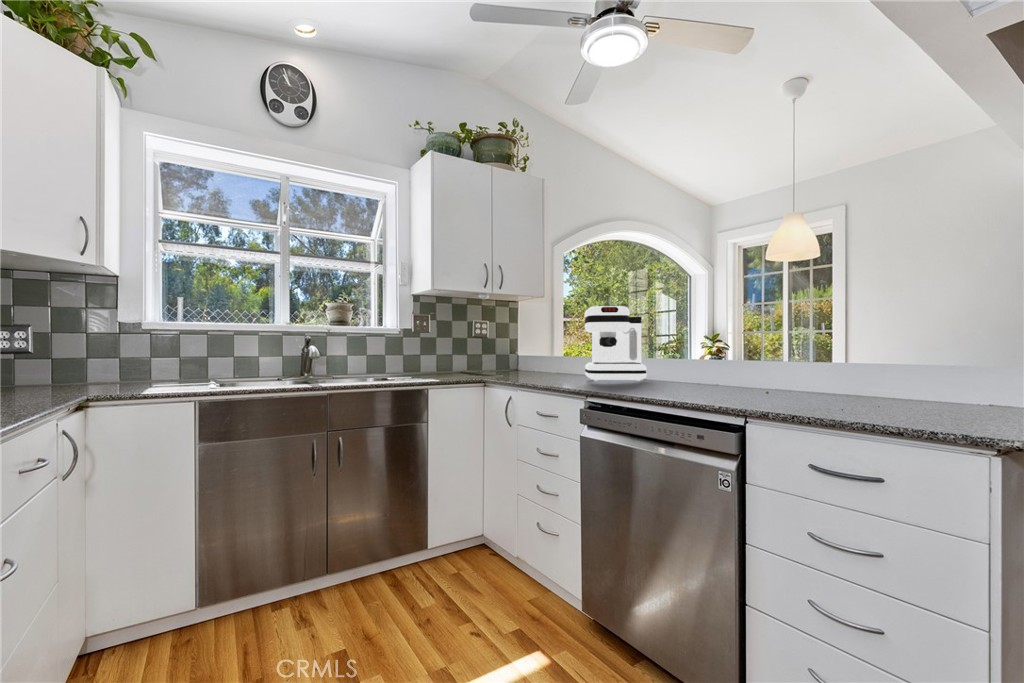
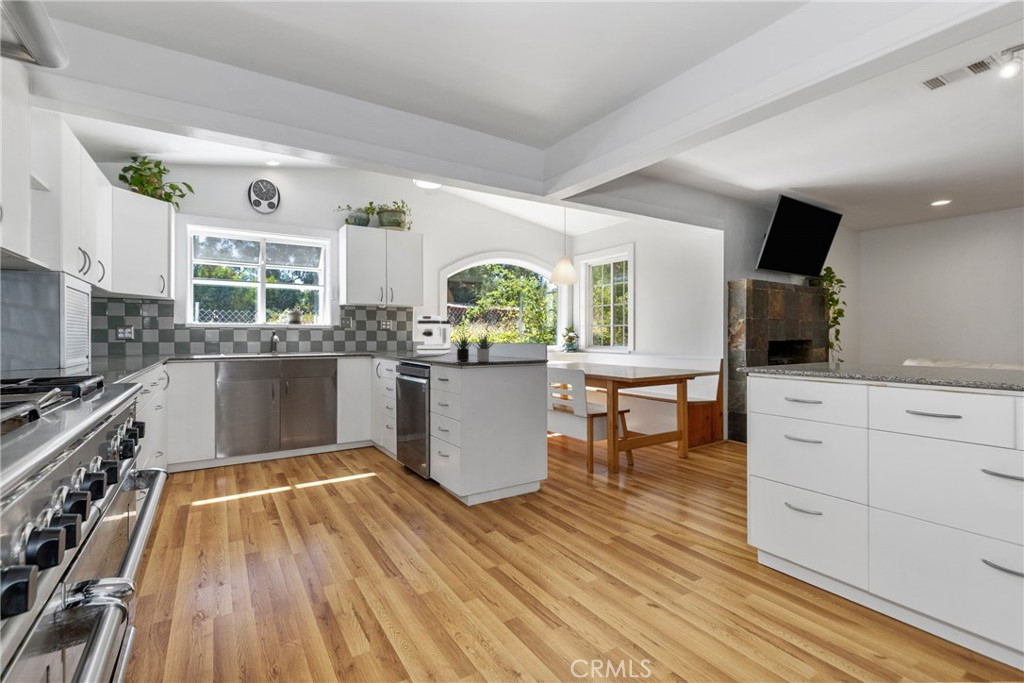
succulent plant: none [768,333,924,410] -> present [453,335,494,362]

